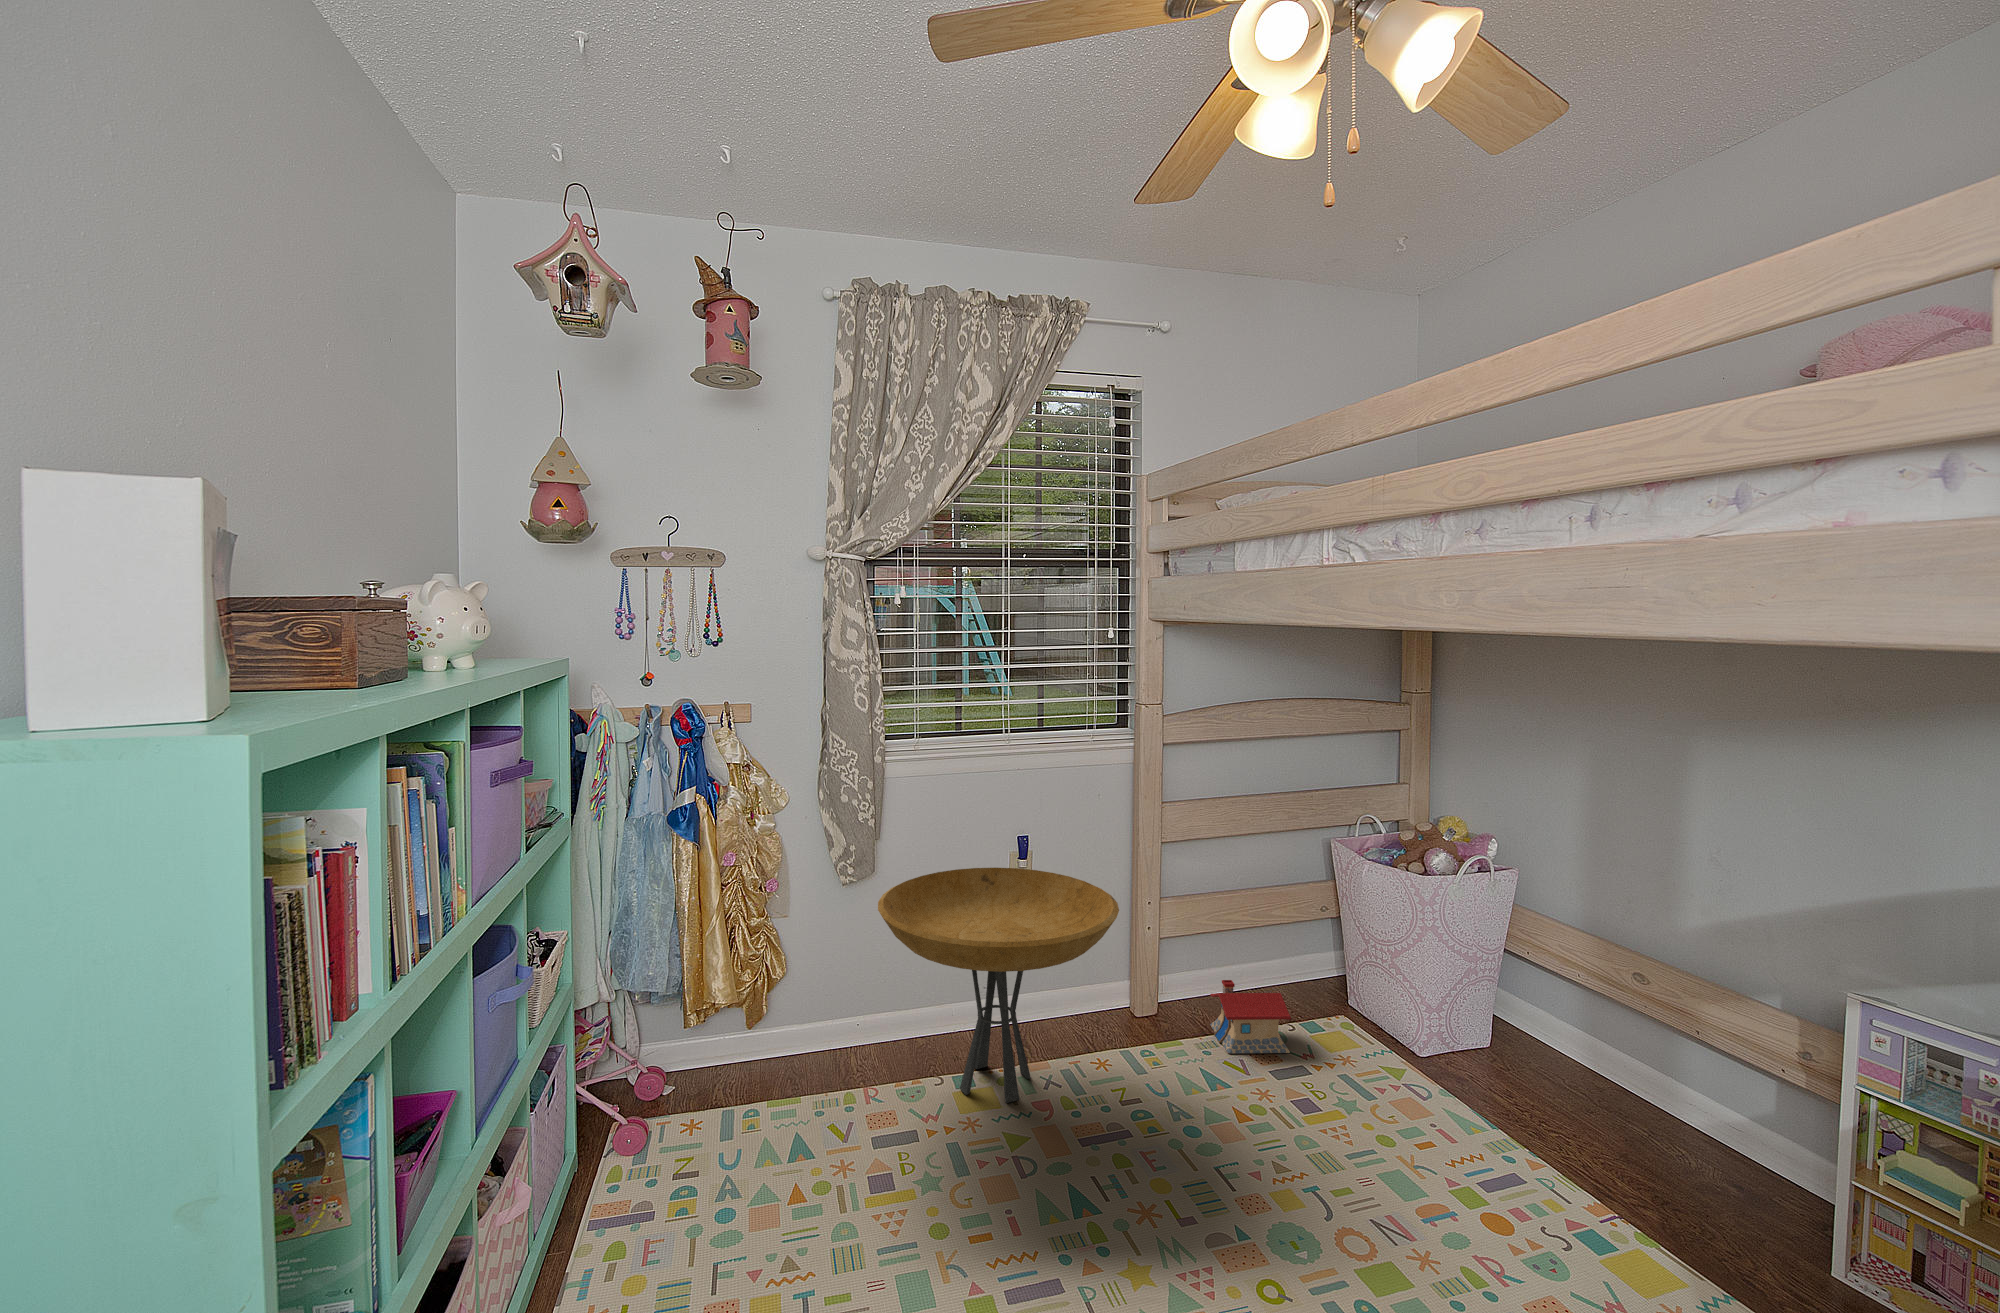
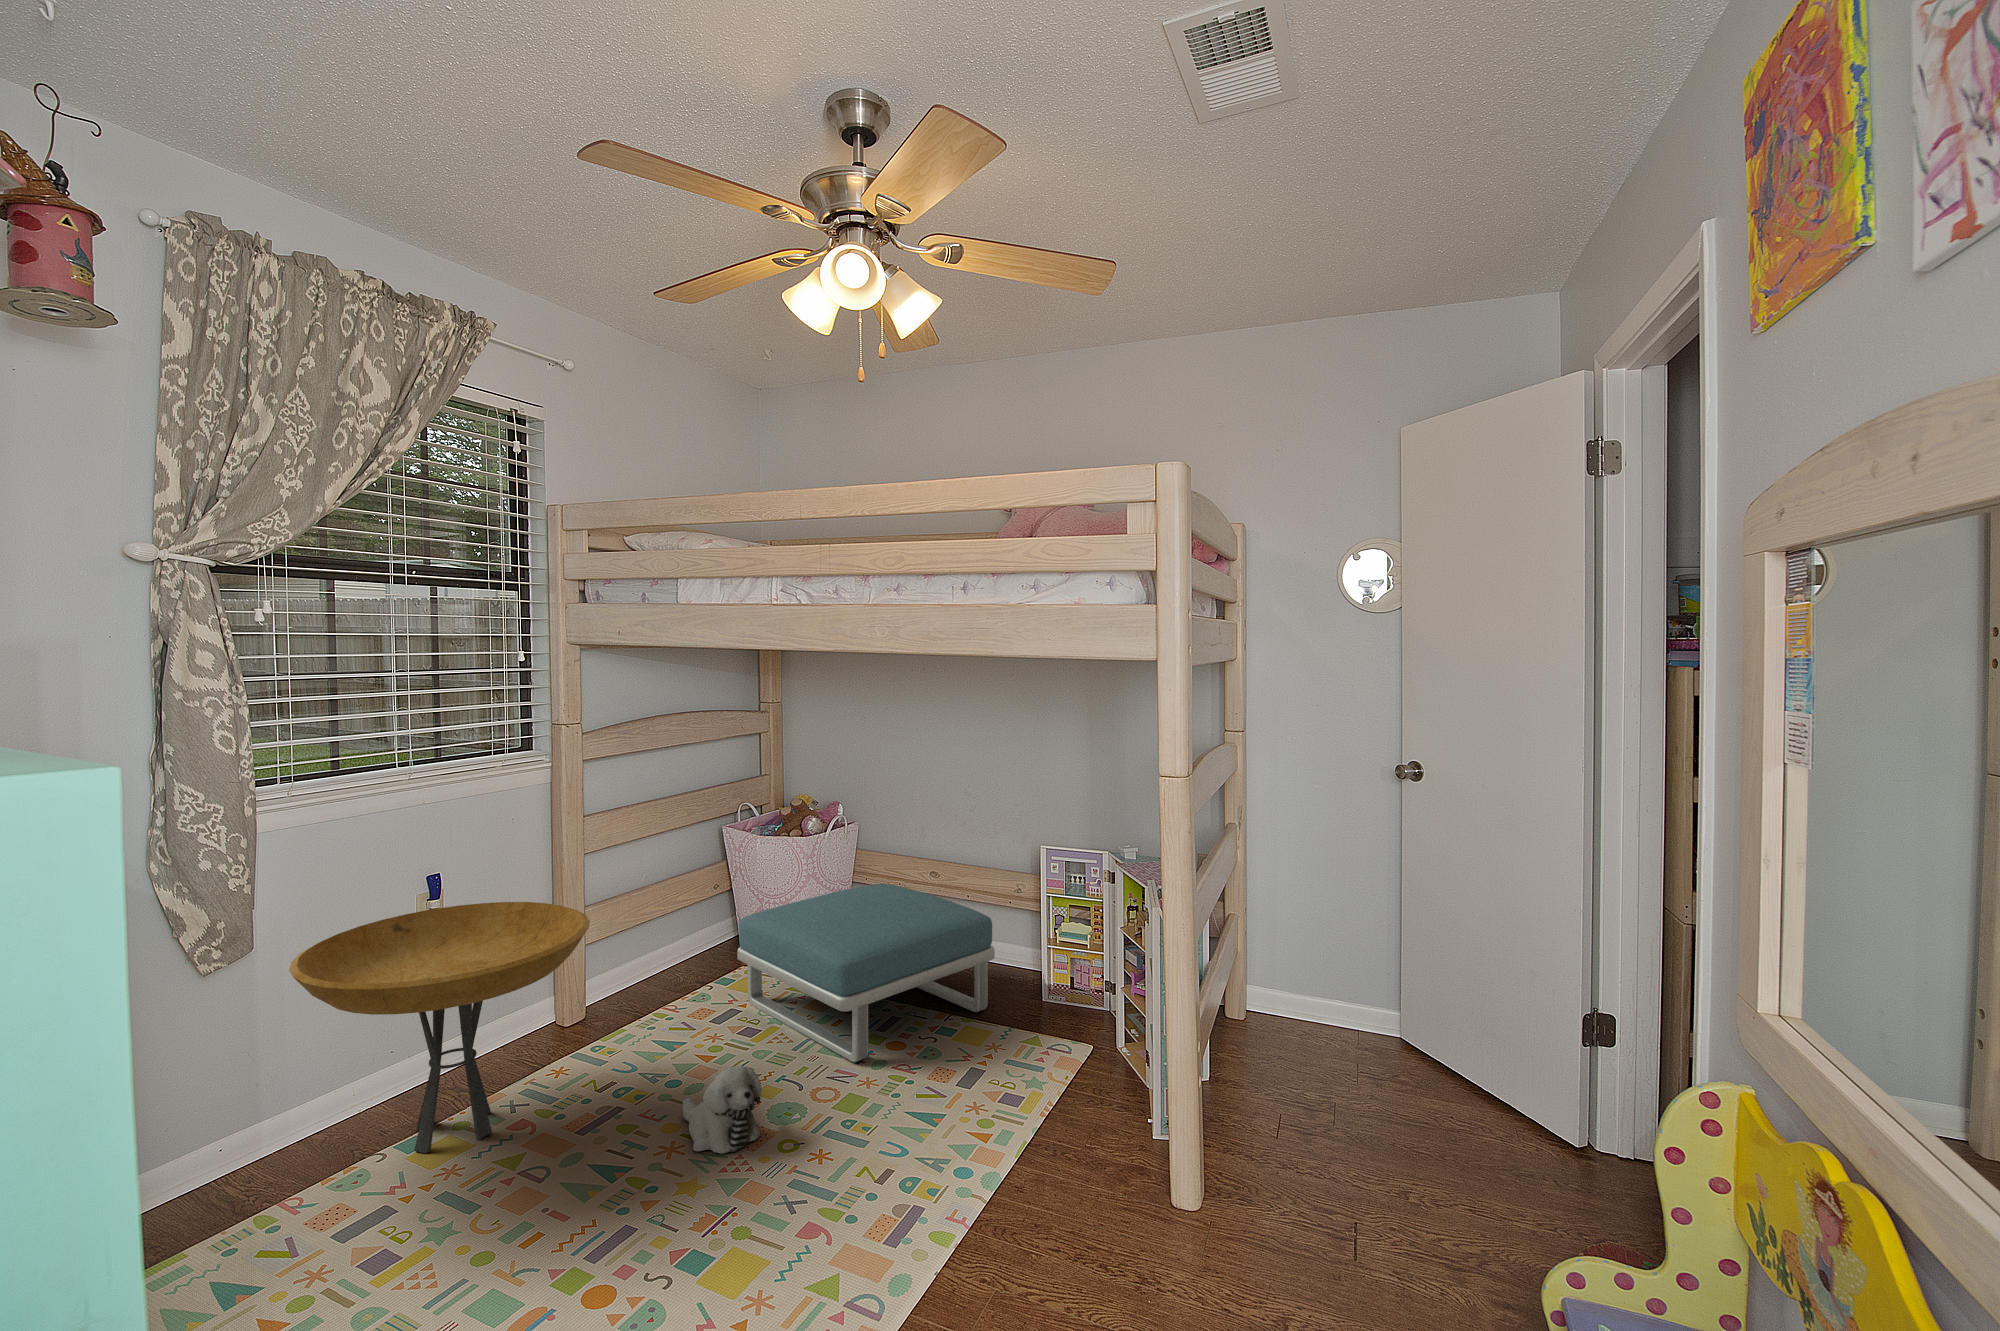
footstool: none [1315,958,1720,1232] -> present [737,884,995,1062]
toy house: present [1210,980,1291,1053] -> none [638,960,715,1023]
plush toy: none [1167,1148,1258,1258] -> present [682,1065,762,1154]

